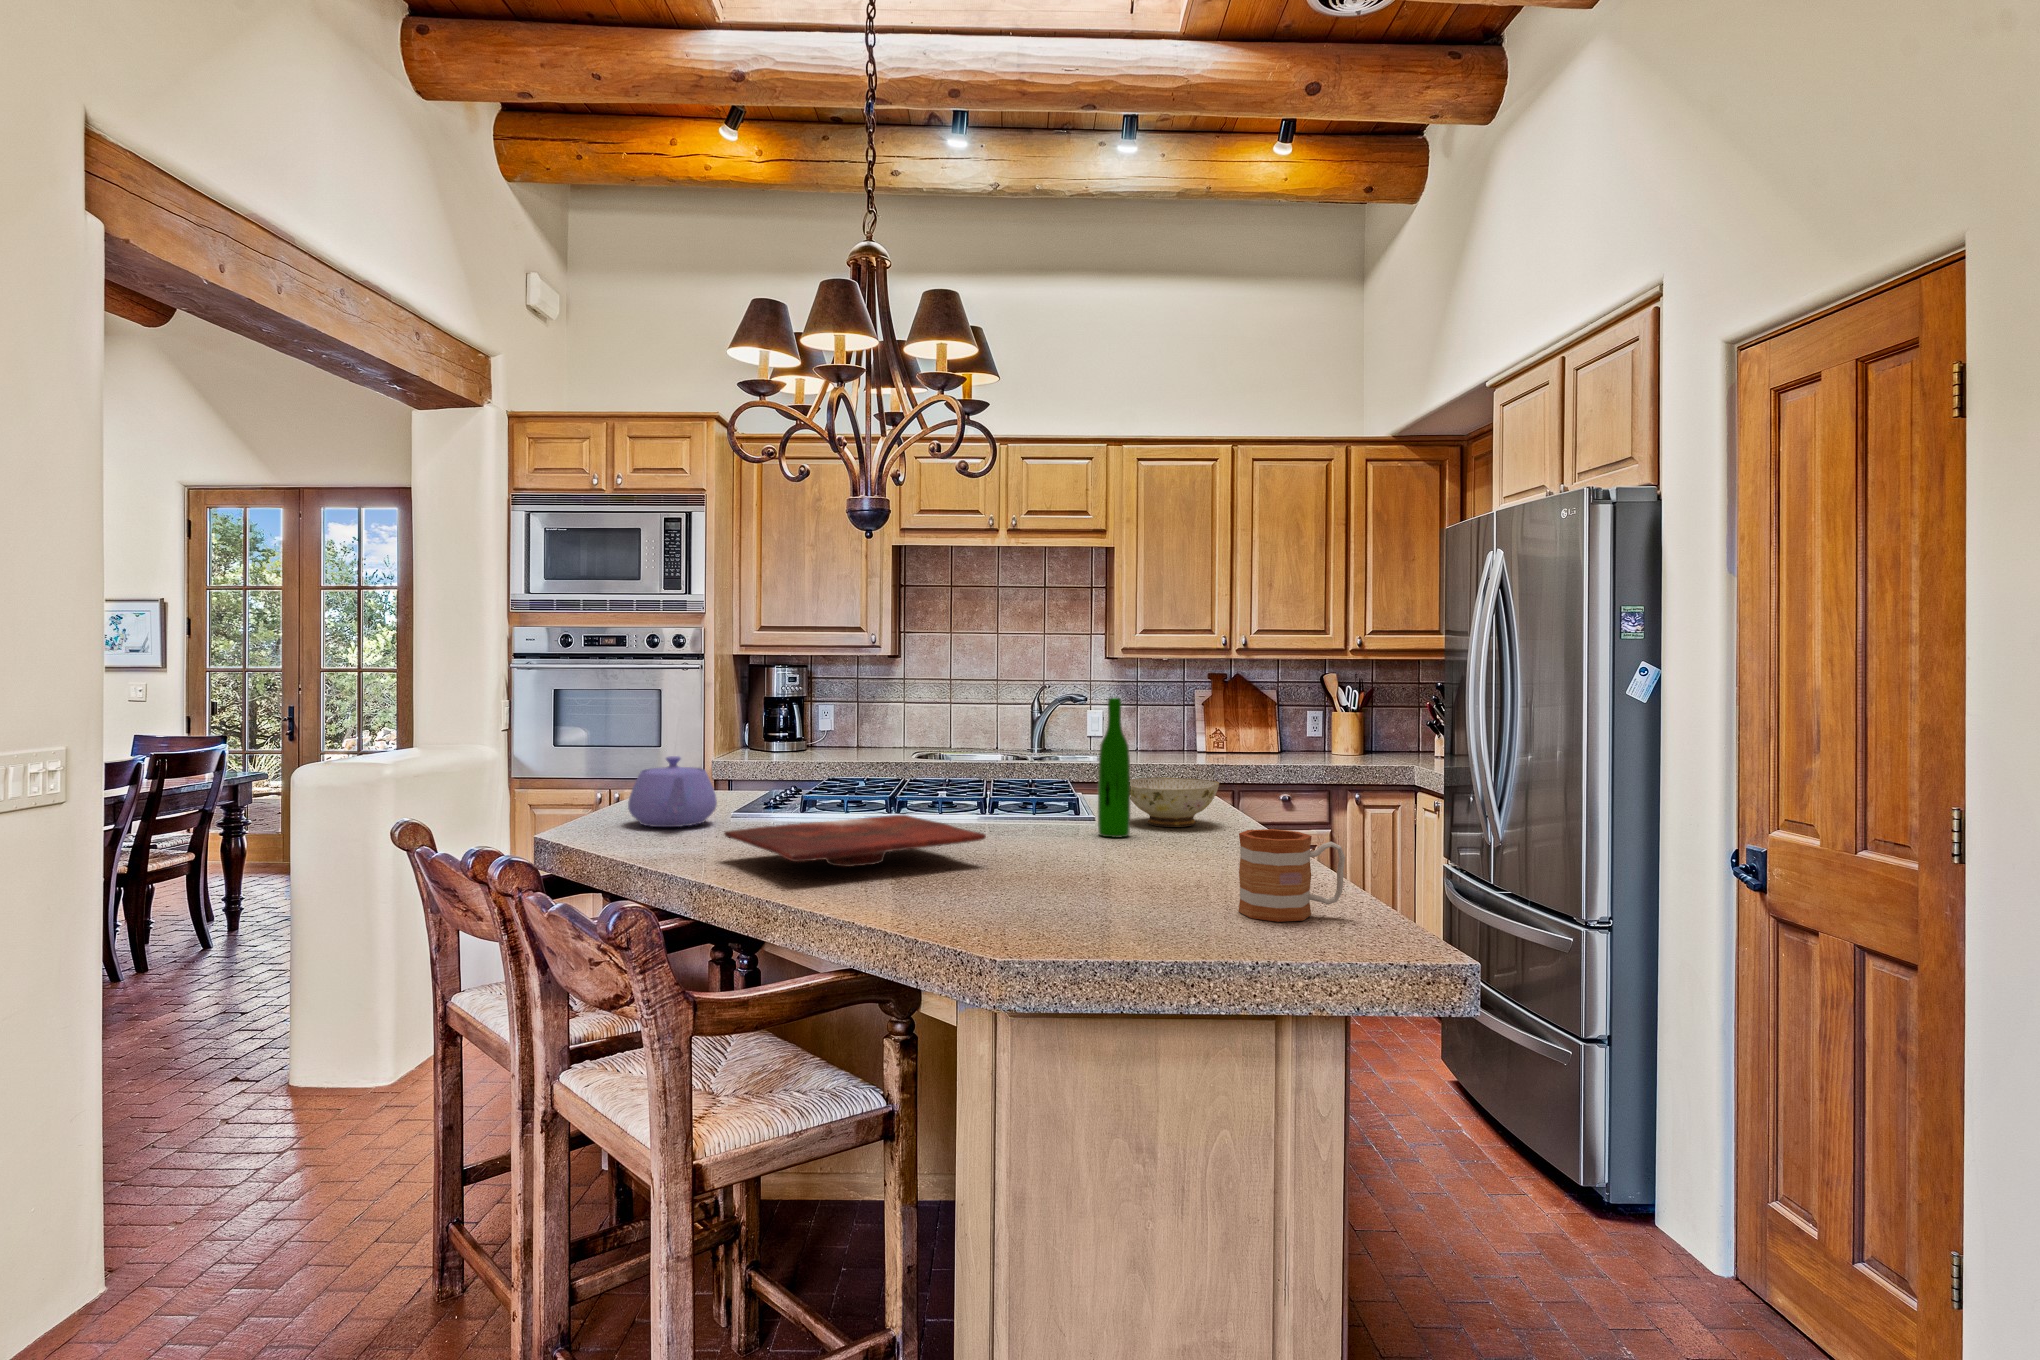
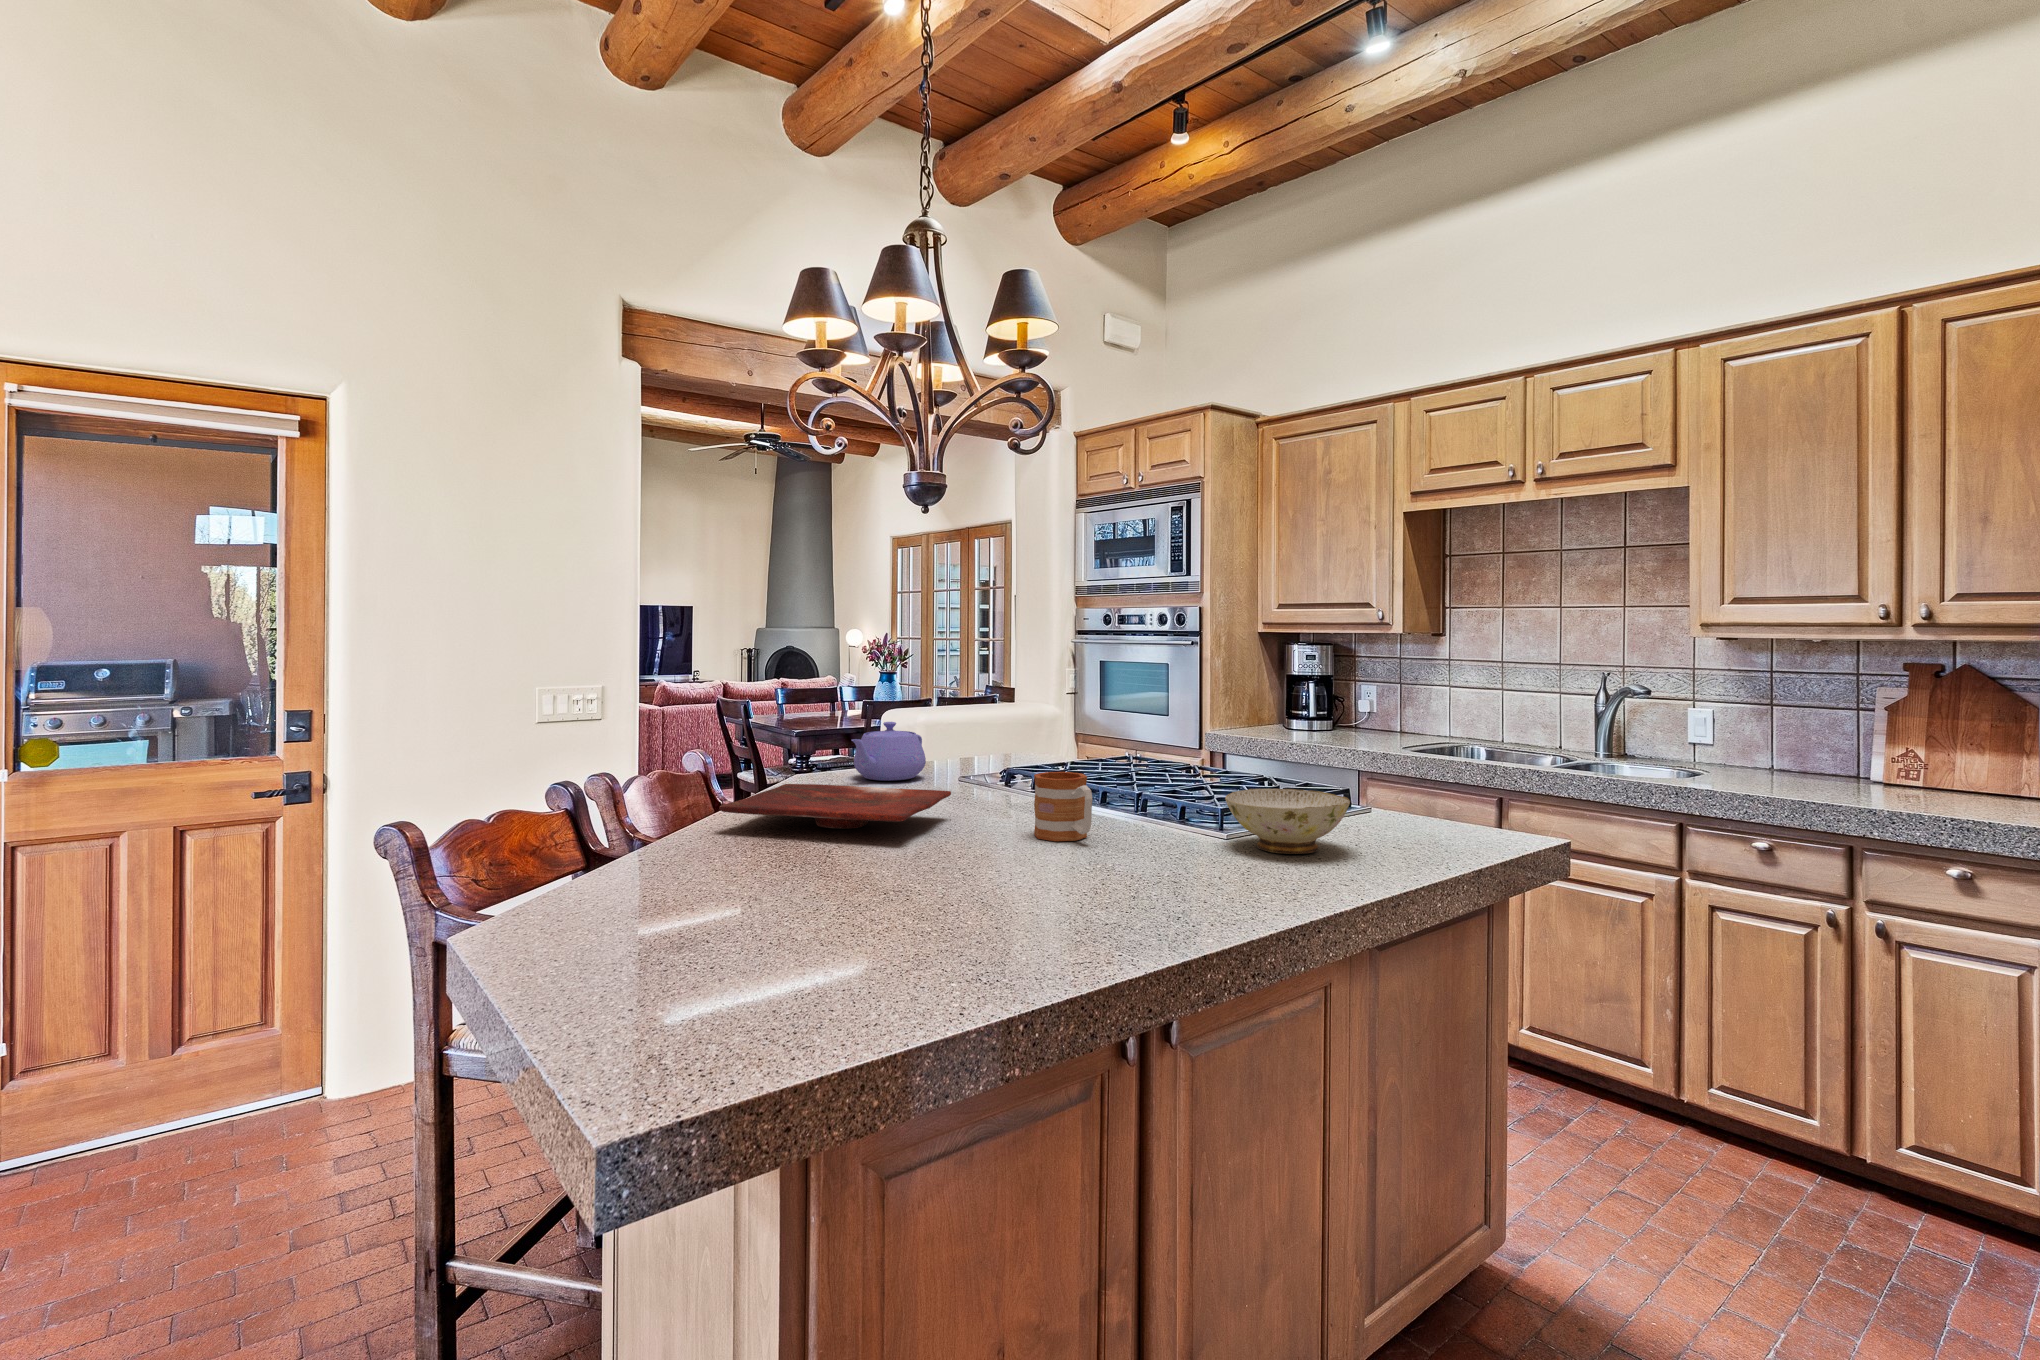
wine bottle: present [1098,698,1131,837] -> none [1140,689,1177,850]
mug: present [1238,829,1345,922] -> present [1034,772,1092,841]

